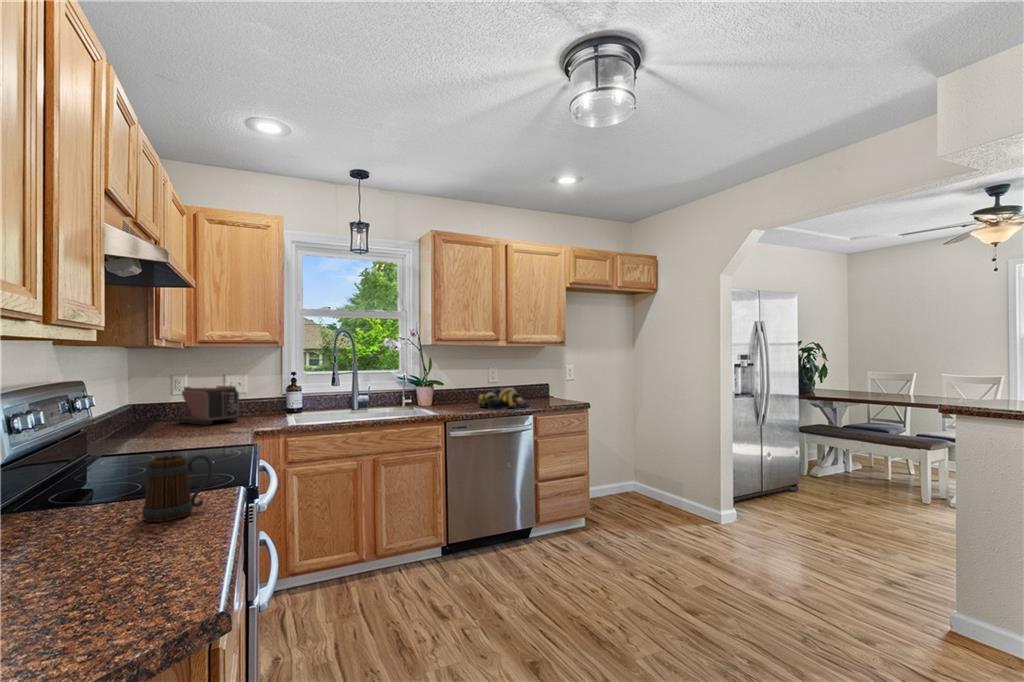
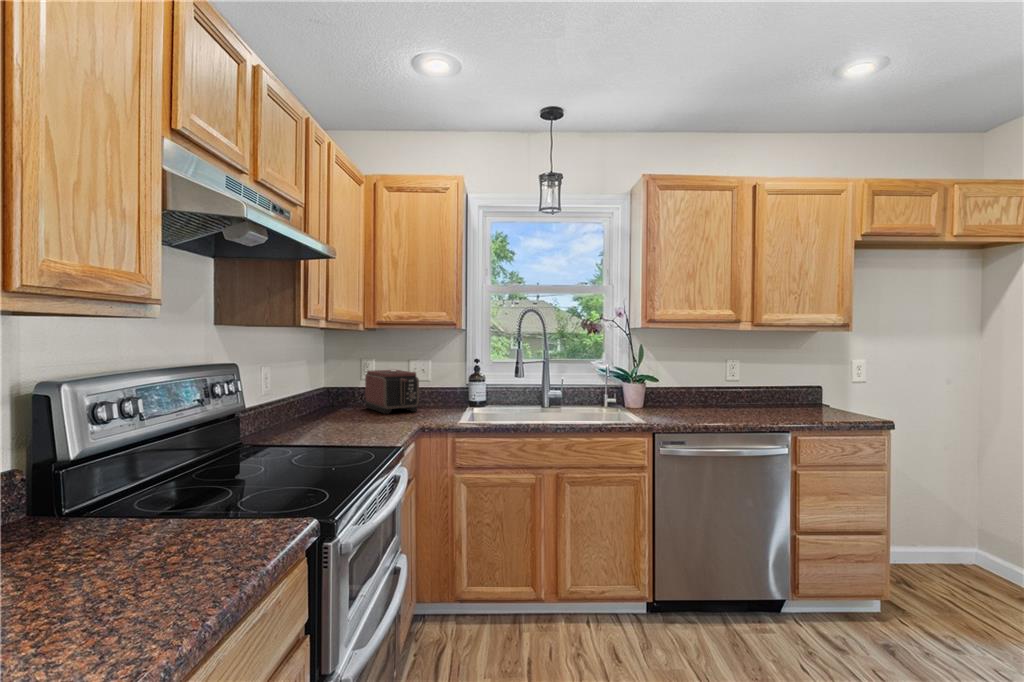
fruit bowl: present [478,387,529,409] -> none [706,390,785,423]
mug: present [142,455,212,522] -> none [105,484,208,588]

